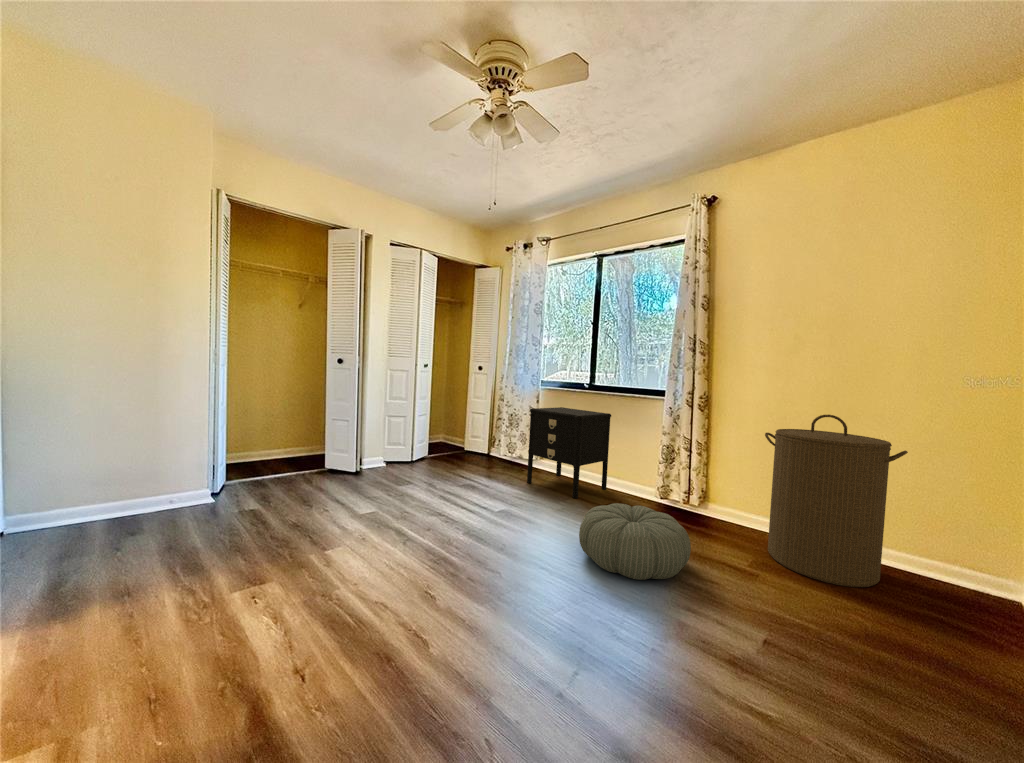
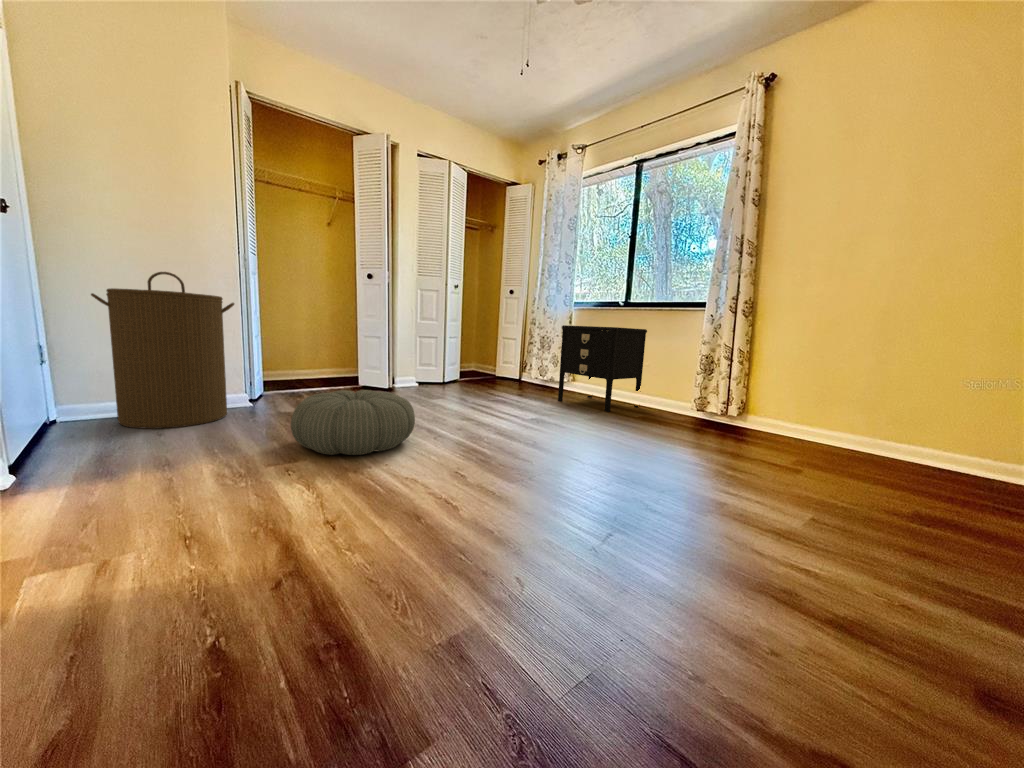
laundry hamper: present [765,415,908,587] -> present [91,272,234,429]
pouf: present [579,503,691,580] -> present [291,390,415,455]

